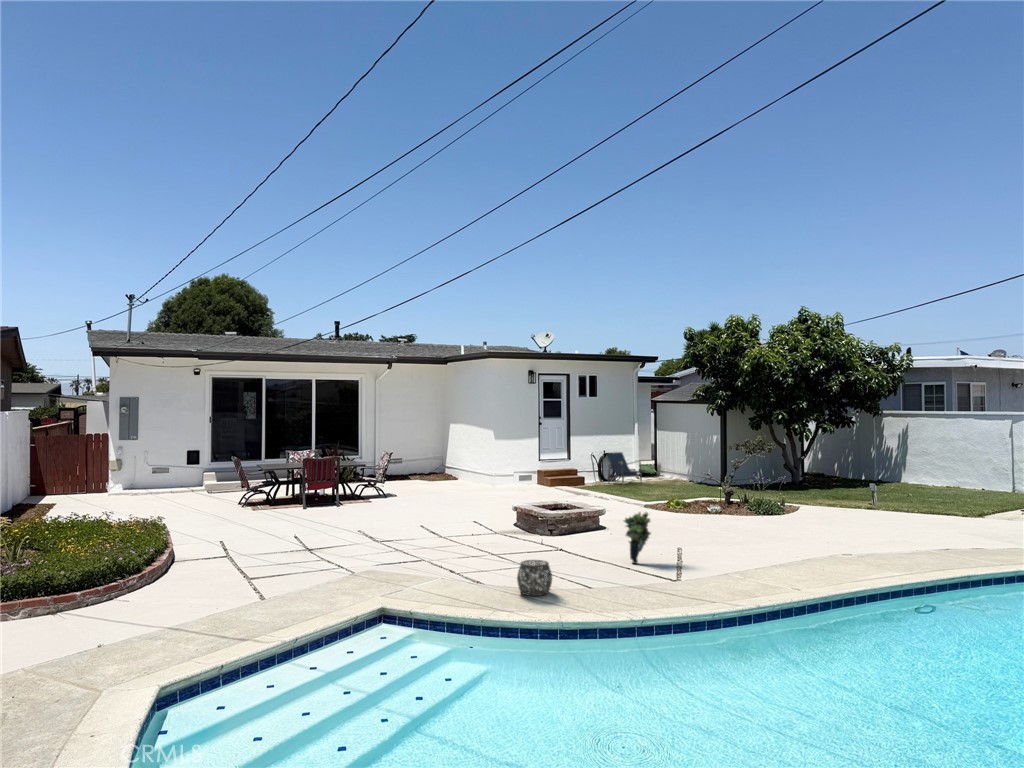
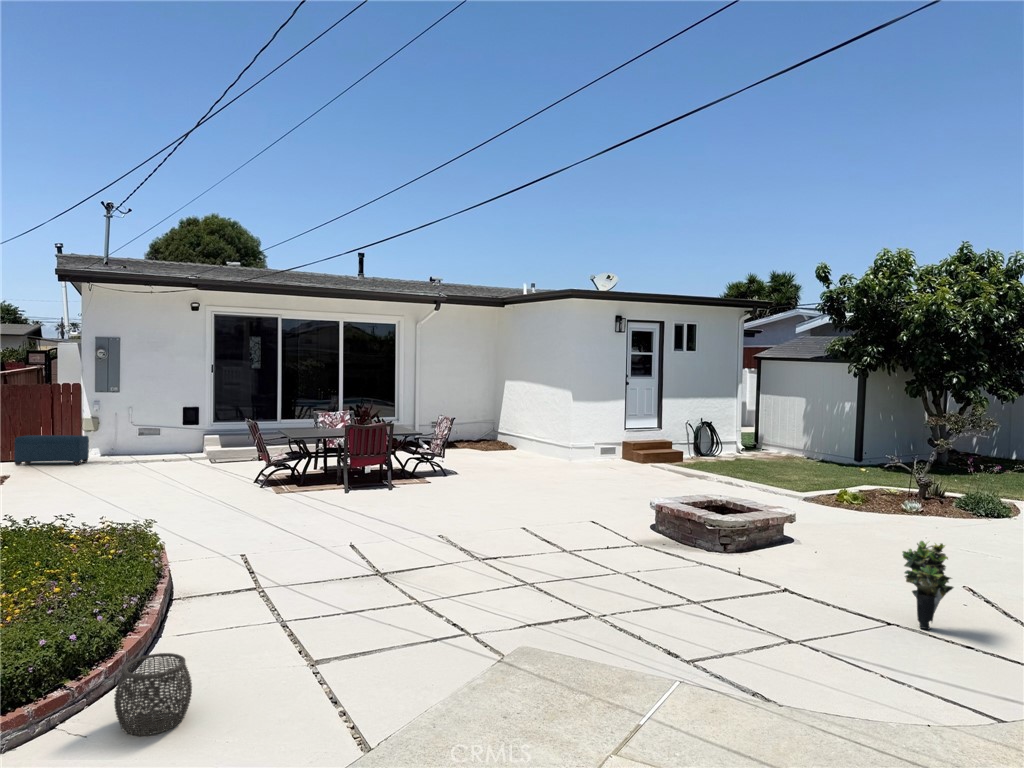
lounge chair: present [607,452,643,484] -> none [708,420,756,463]
bench: none [58,473,115,497] -> present [14,435,89,466]
woven basket: present [517,560,552,596] -> present [114,653,192,736]

